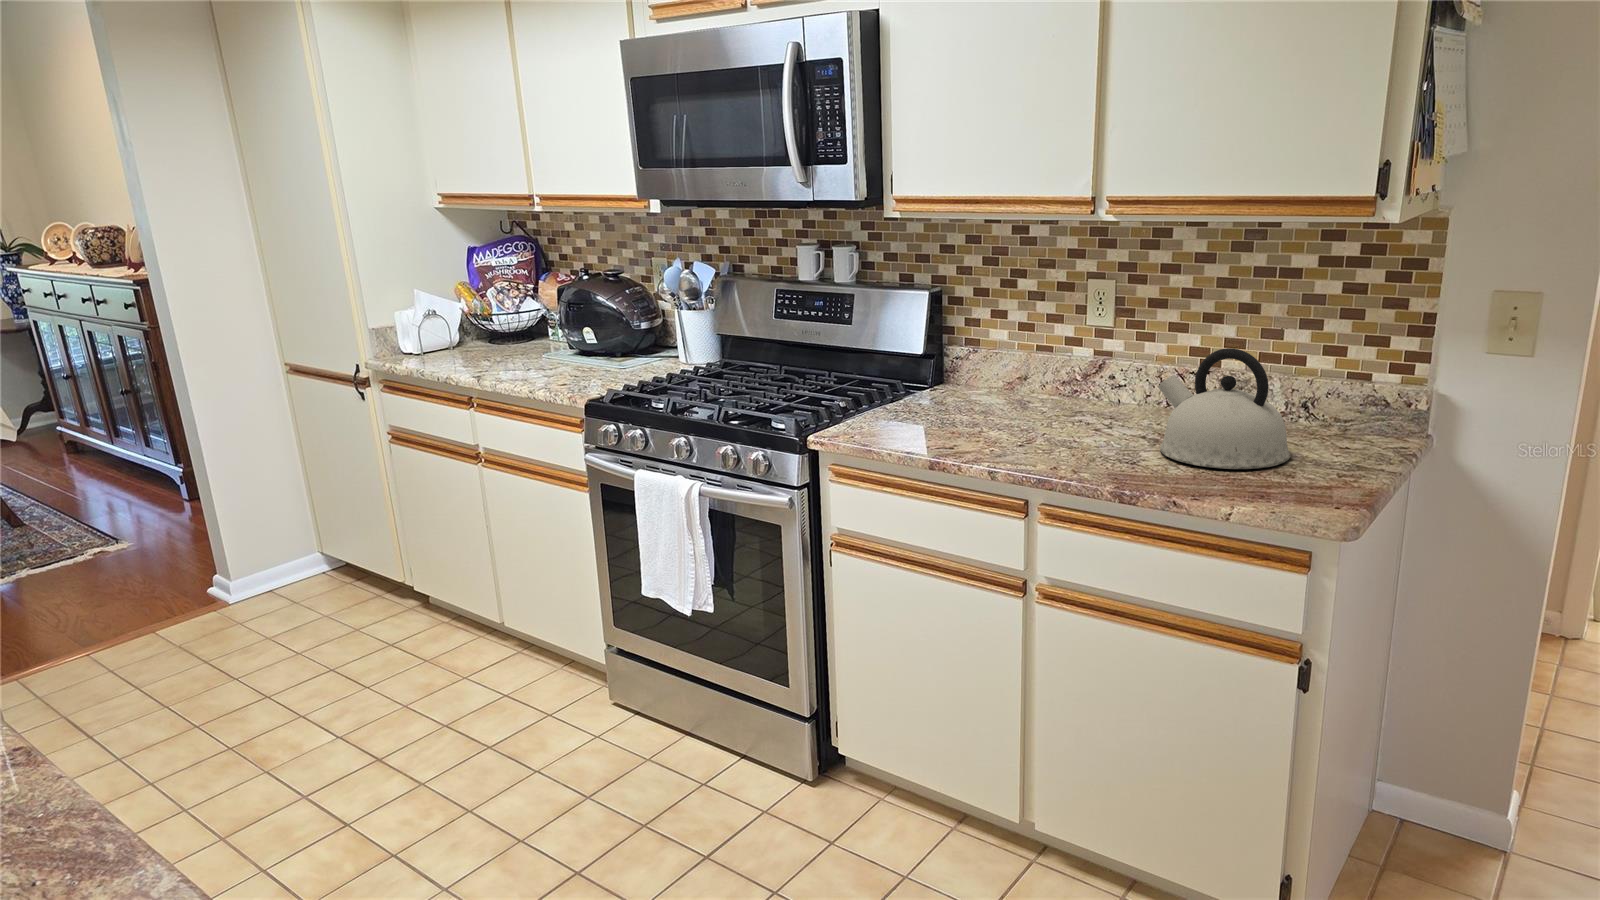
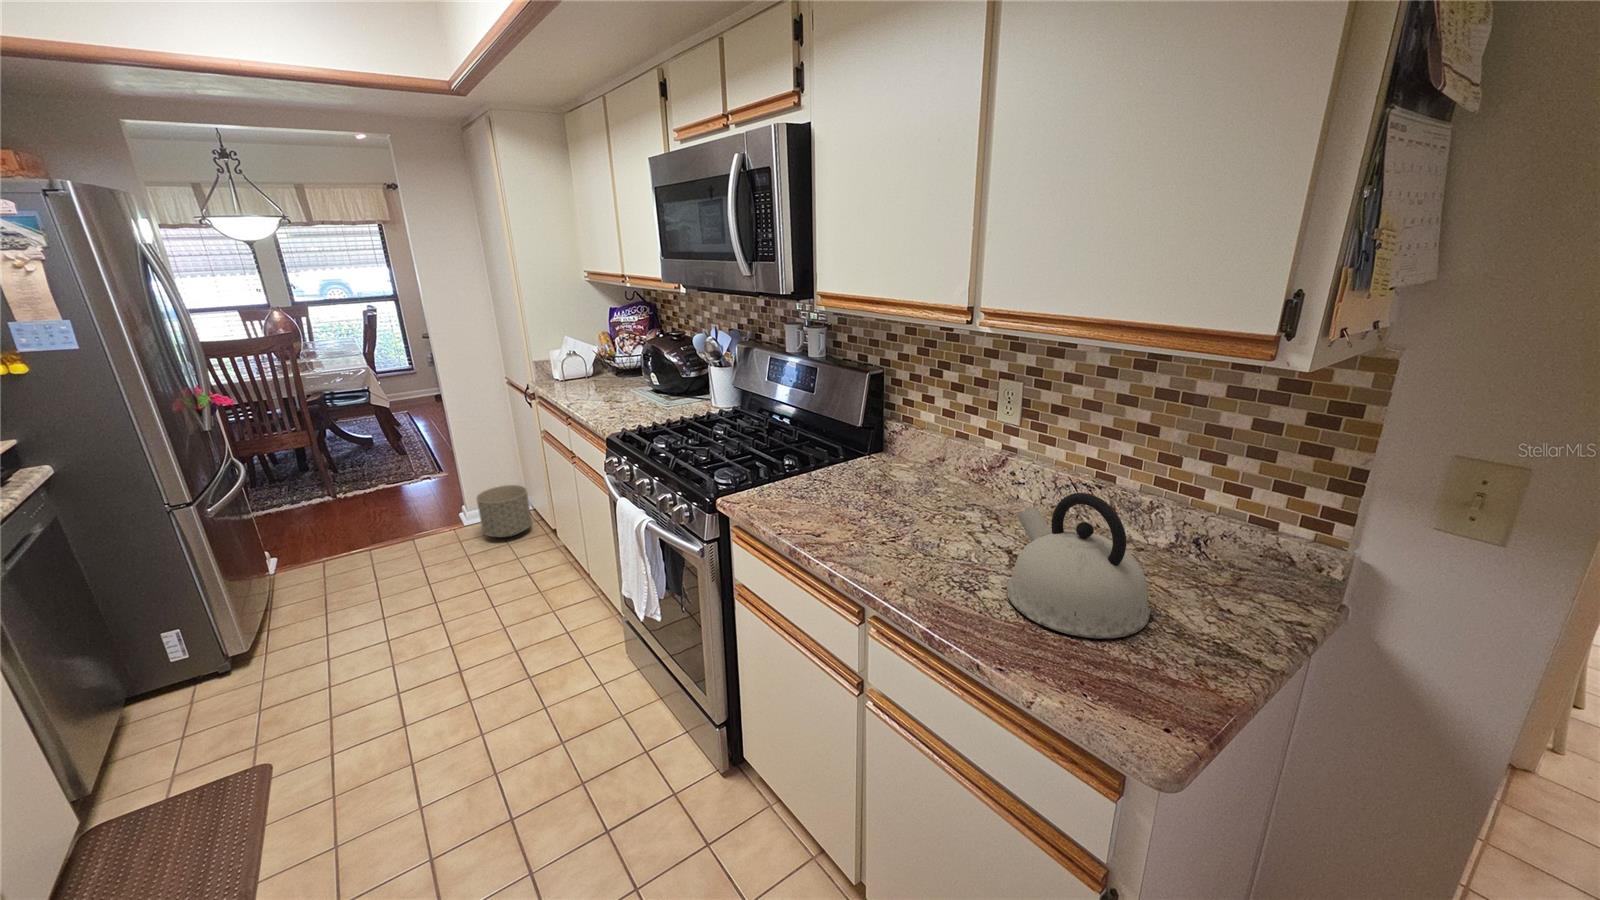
planter: none [270,525,355,605] -> present [477,485,532,538]

